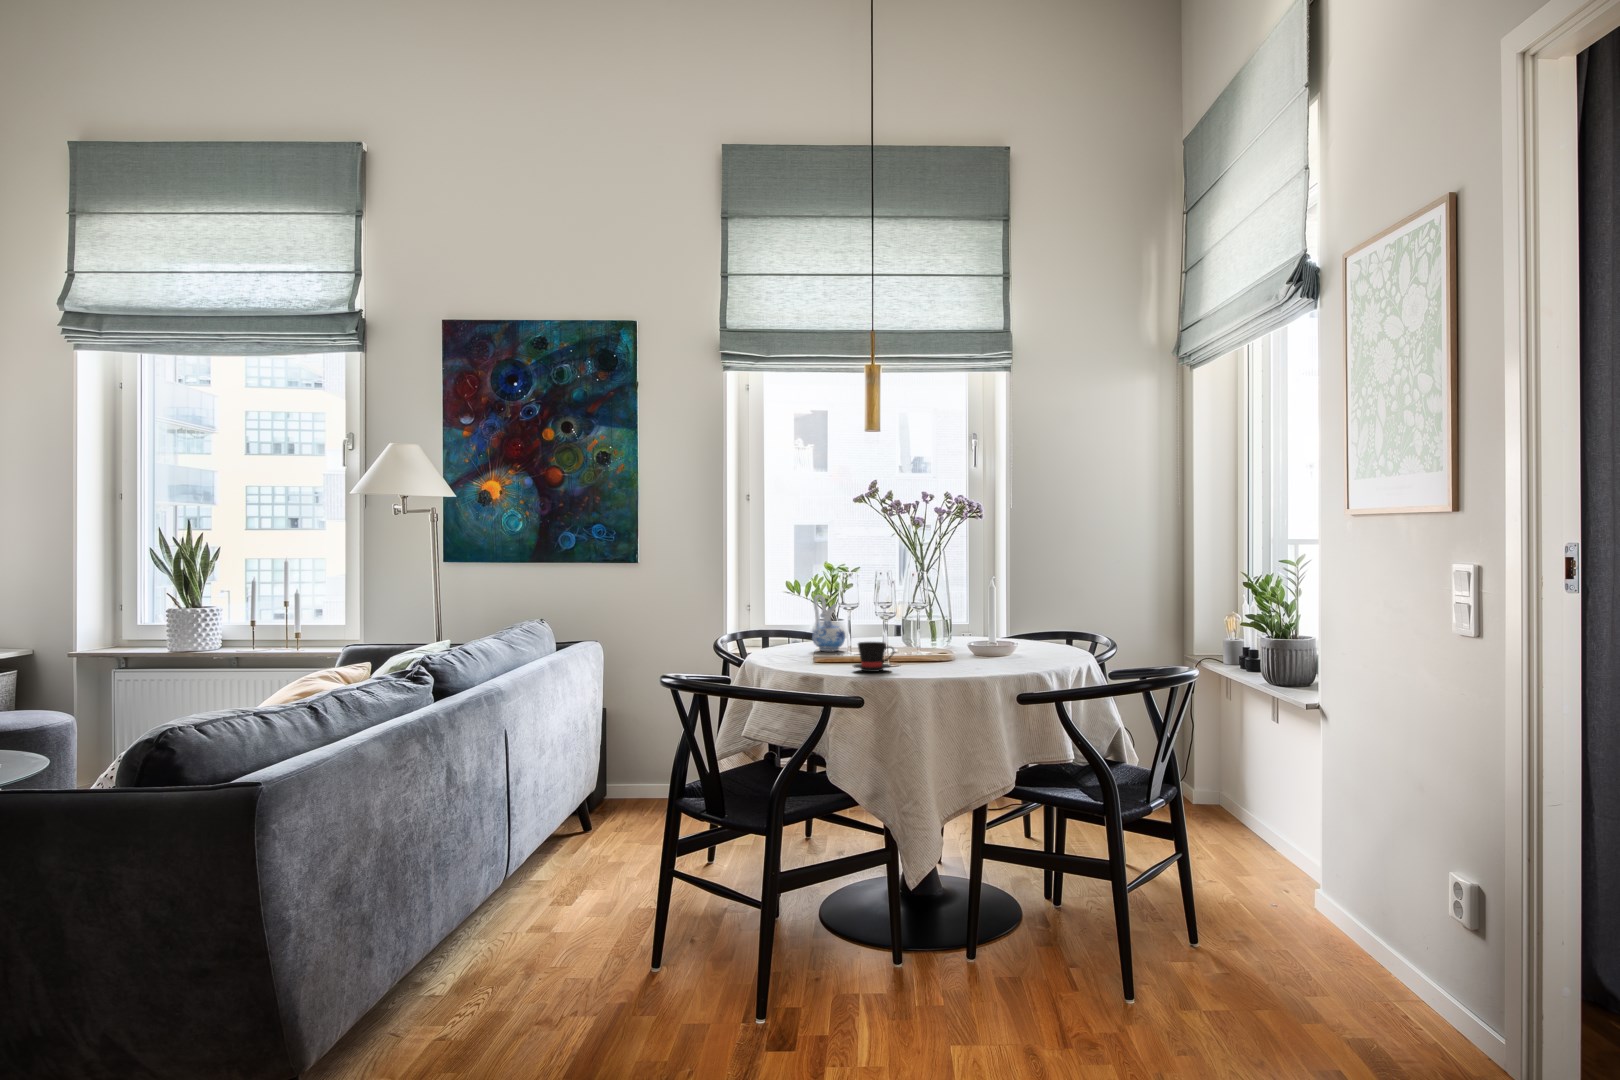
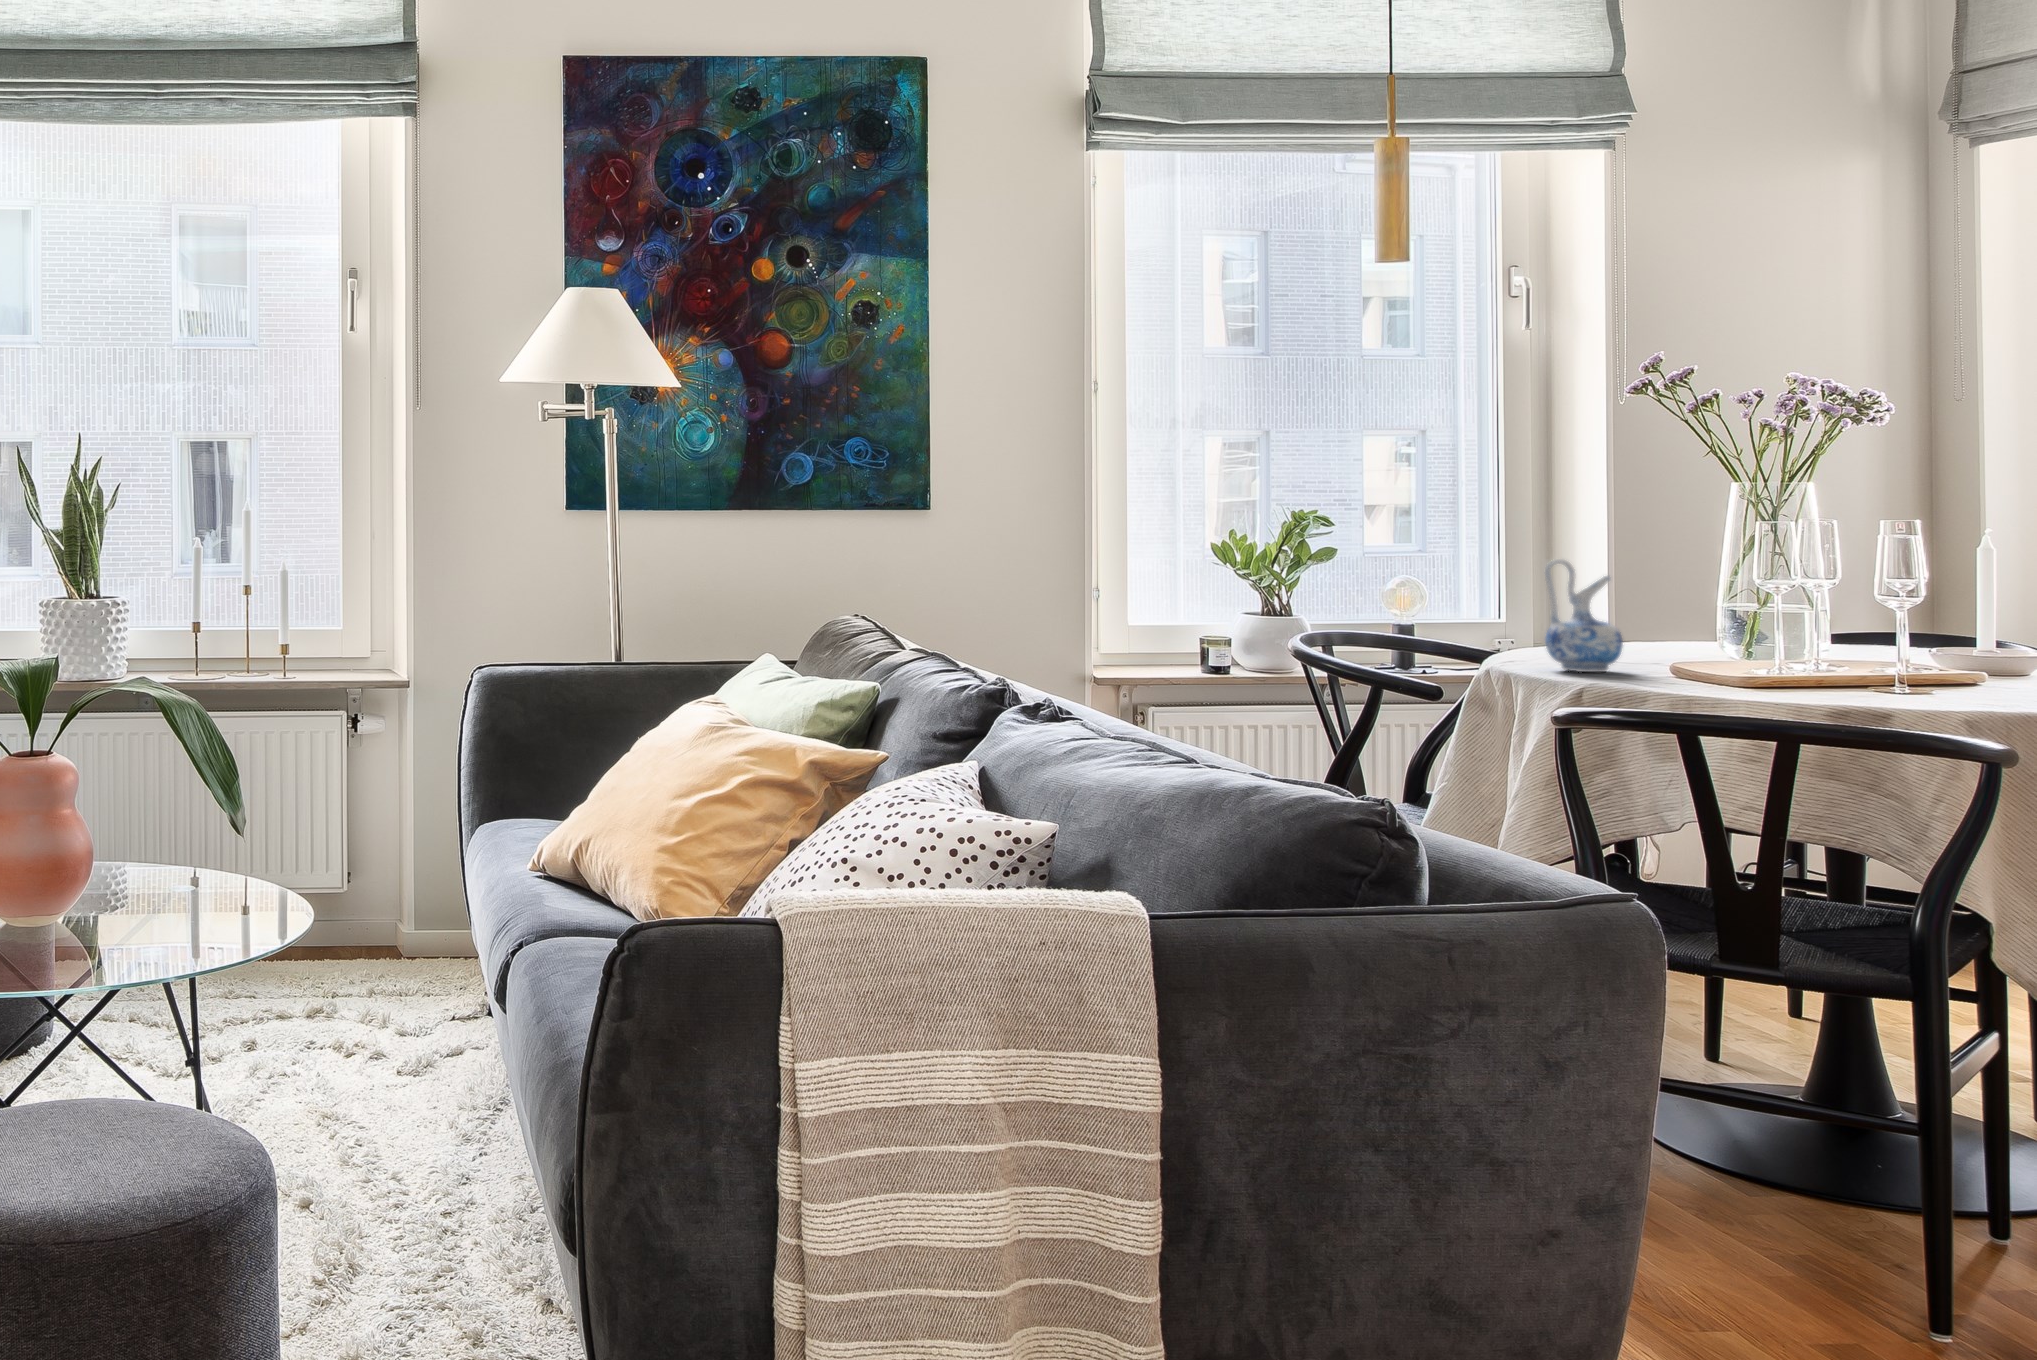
teacup: present [853,642,895,672] -> none [1836,648,1941,711]

